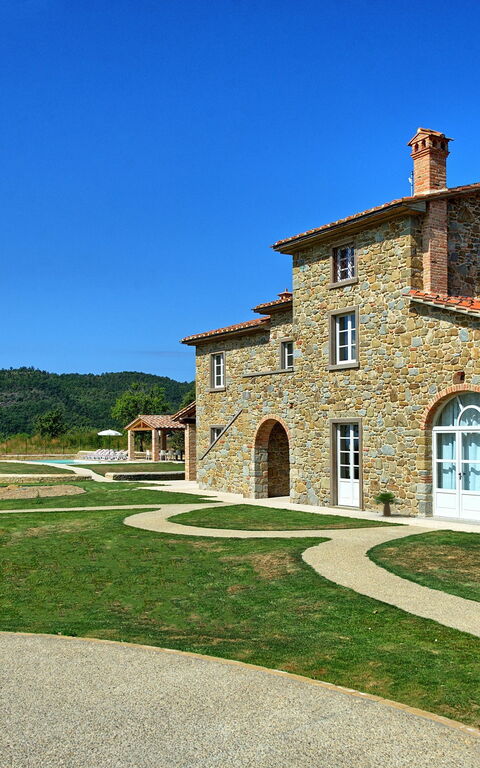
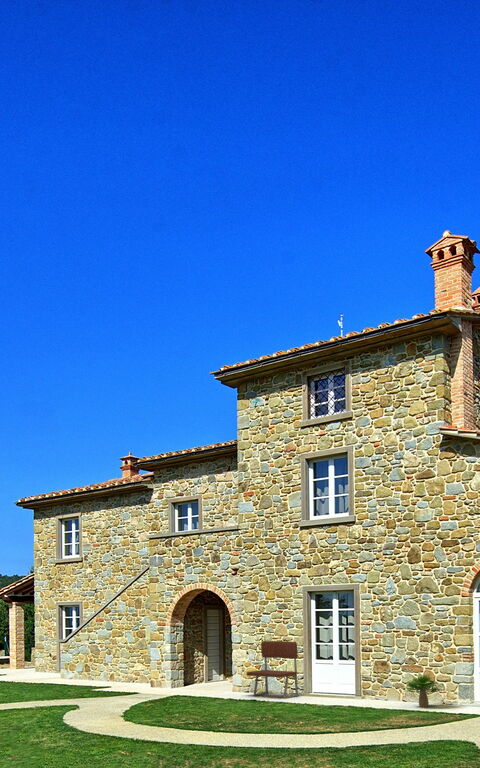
bench: none [288,461,324,506] -> present [247,641,299,699]

